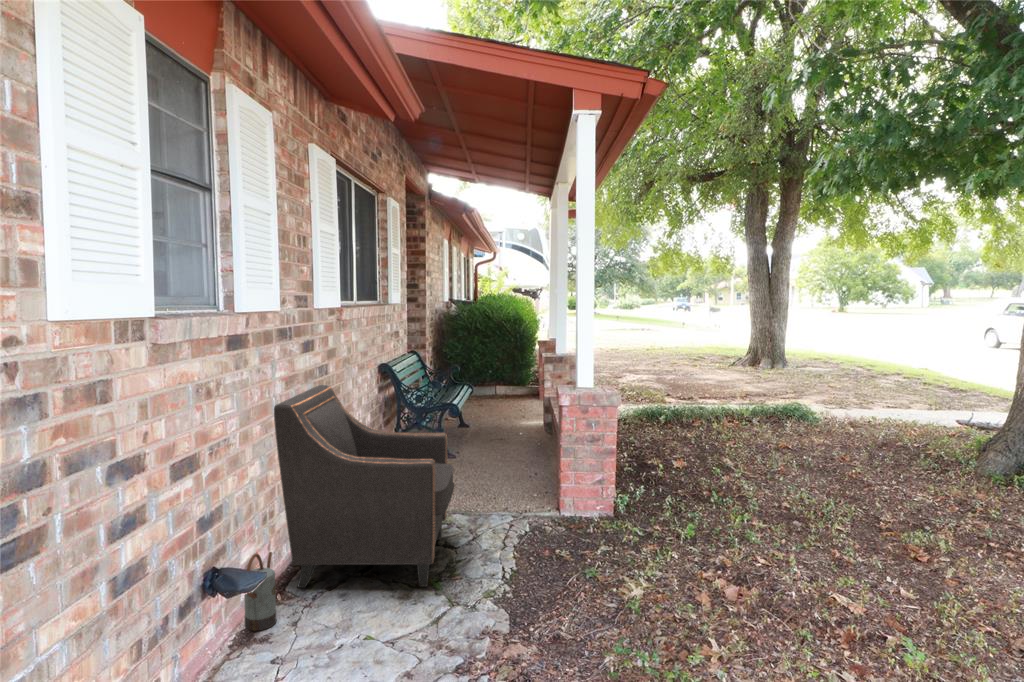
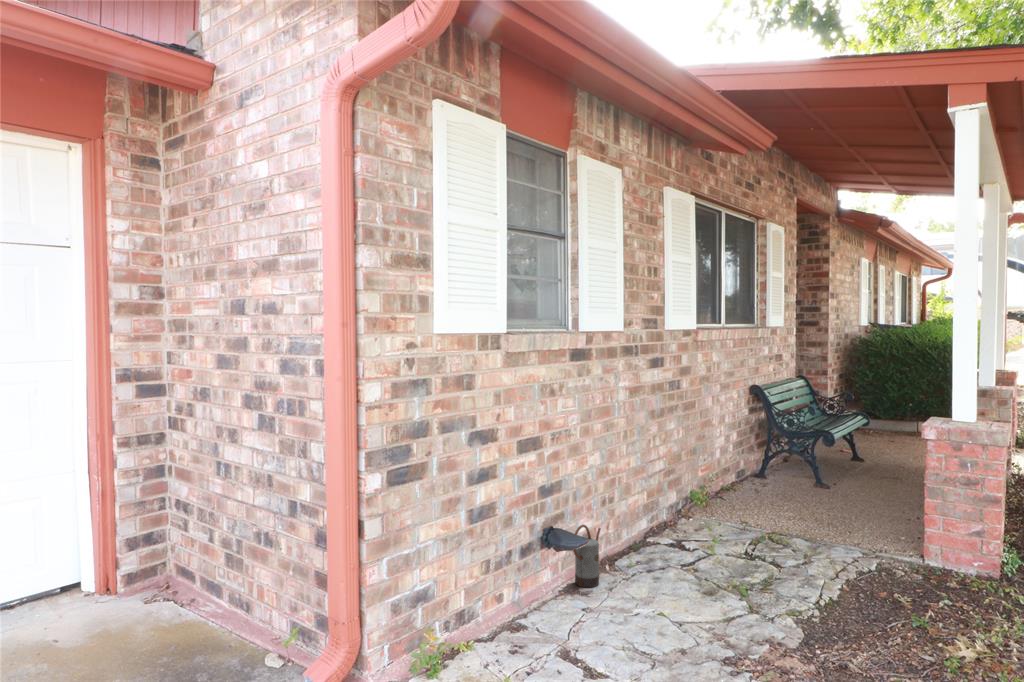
chair: present [274,385,454,588] -> none [611,397,782,591]

